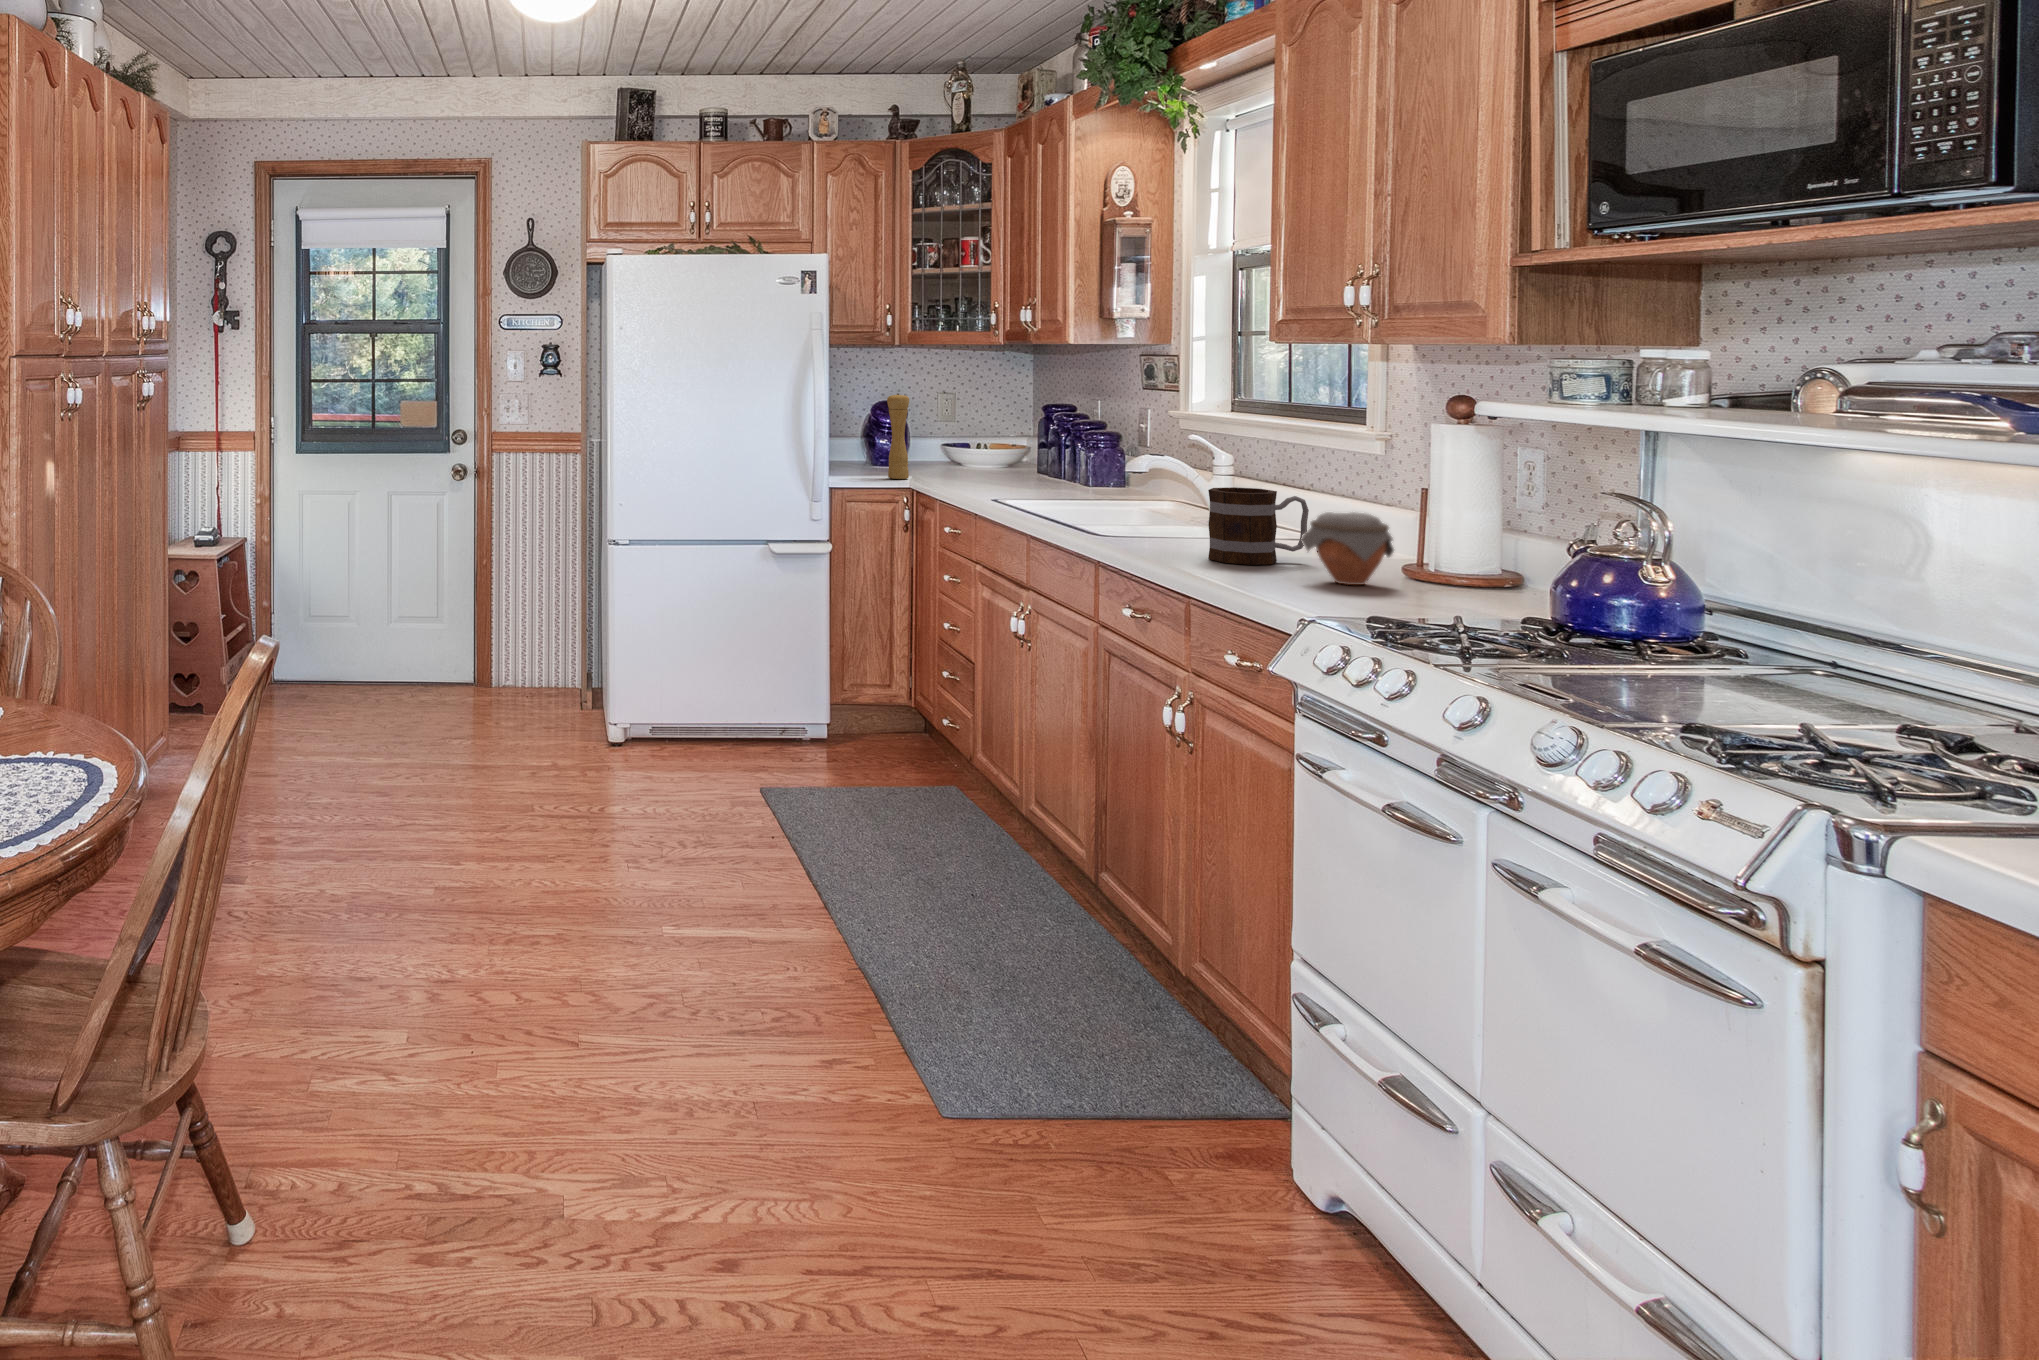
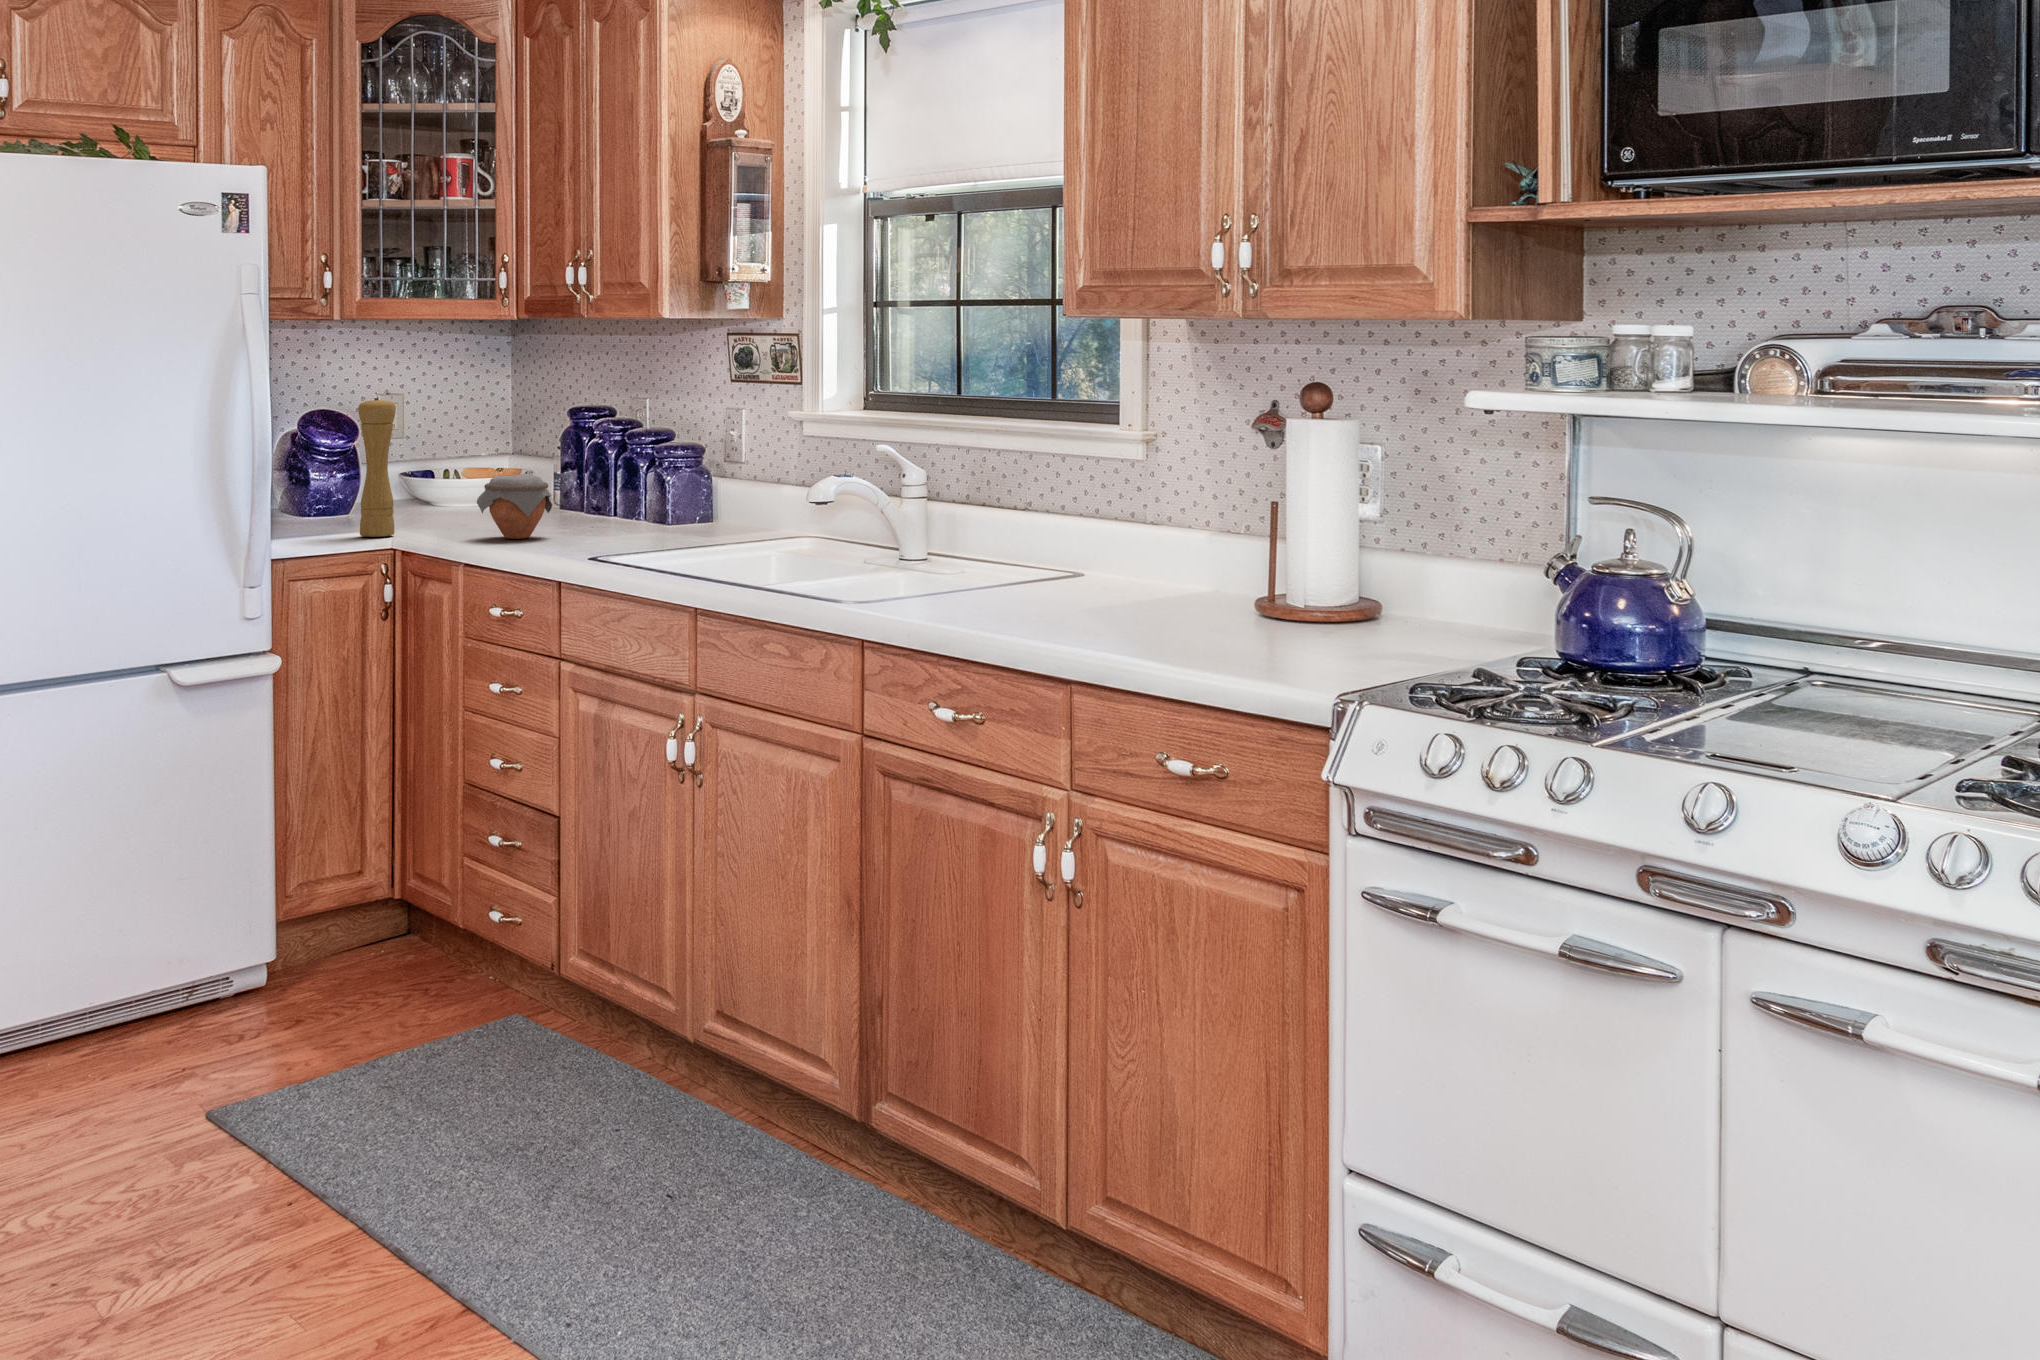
mug: present [1208,487,1309,565] -> none [1030,519,1144,627]
jar: present [1302,512,1394,585] -> present [477,474,552,539]

